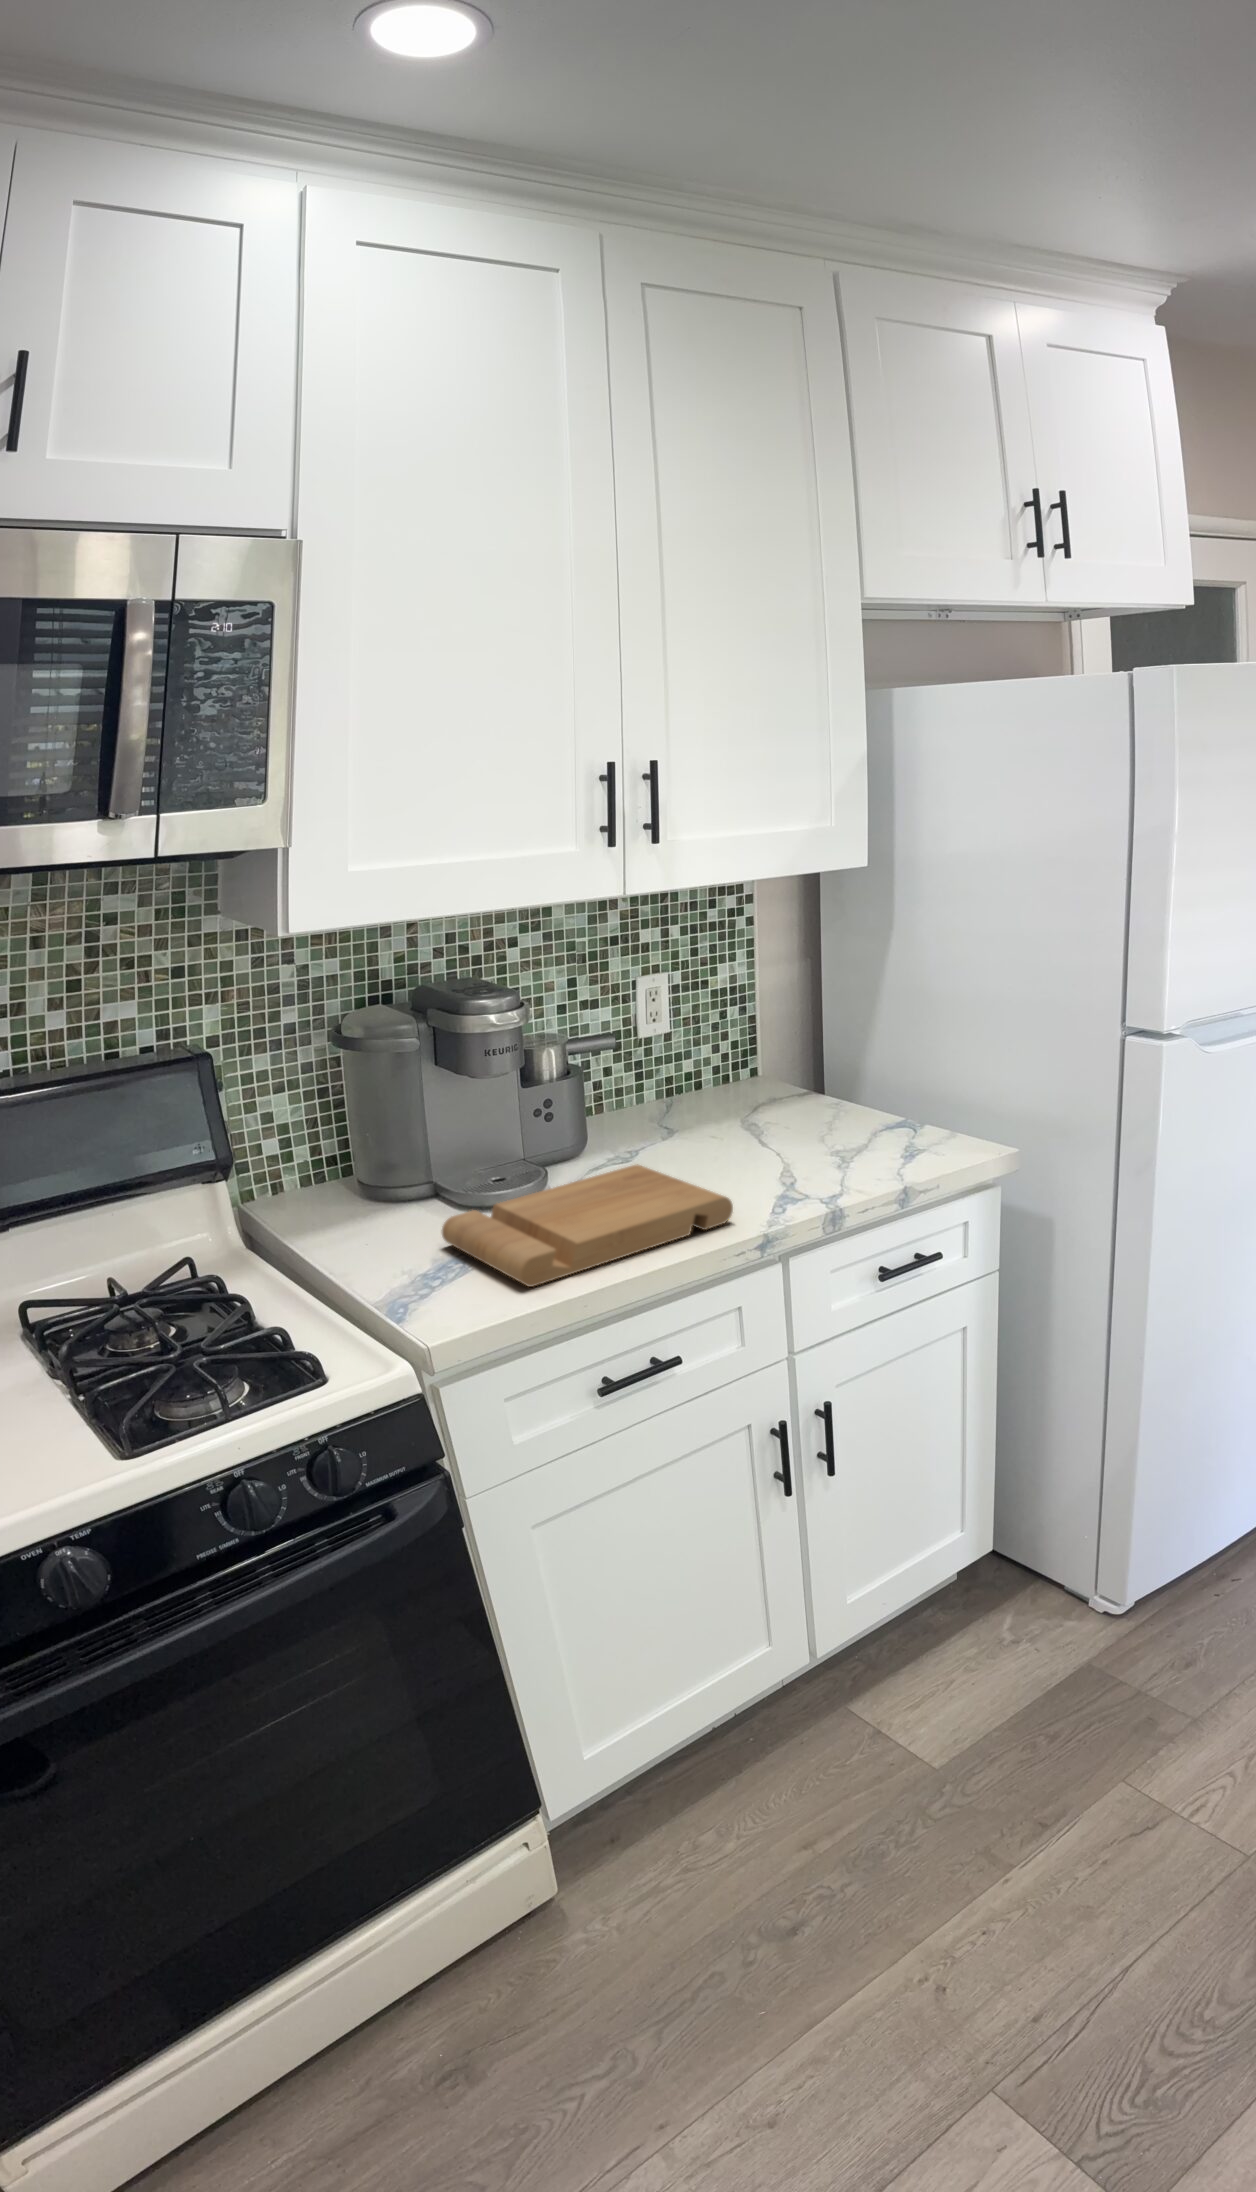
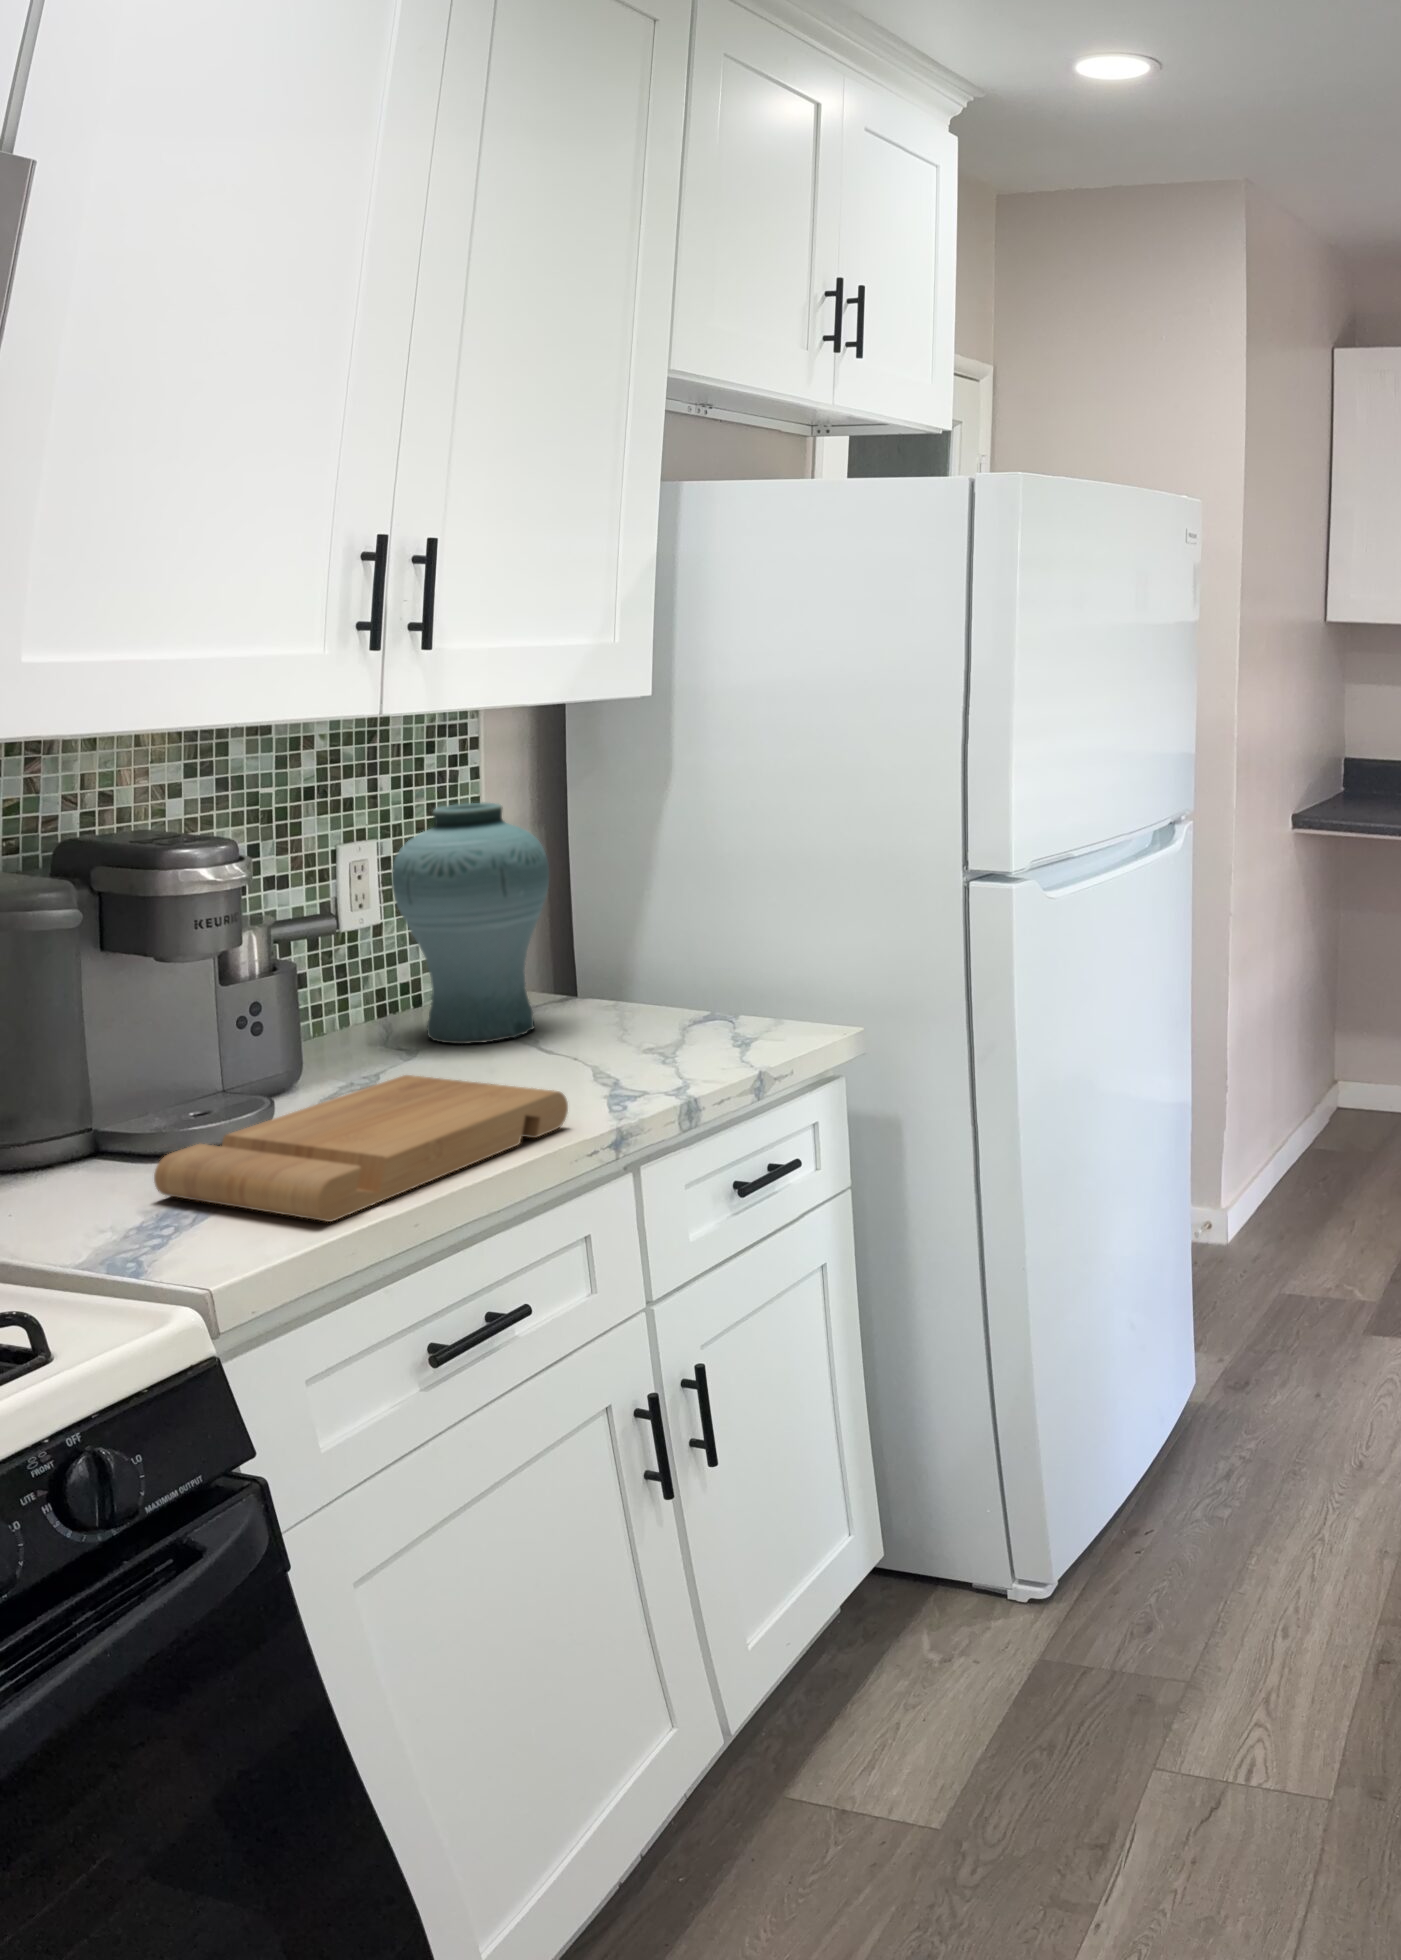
vase: none [666,952,778,1130] -> present [392,803,549,1044]

